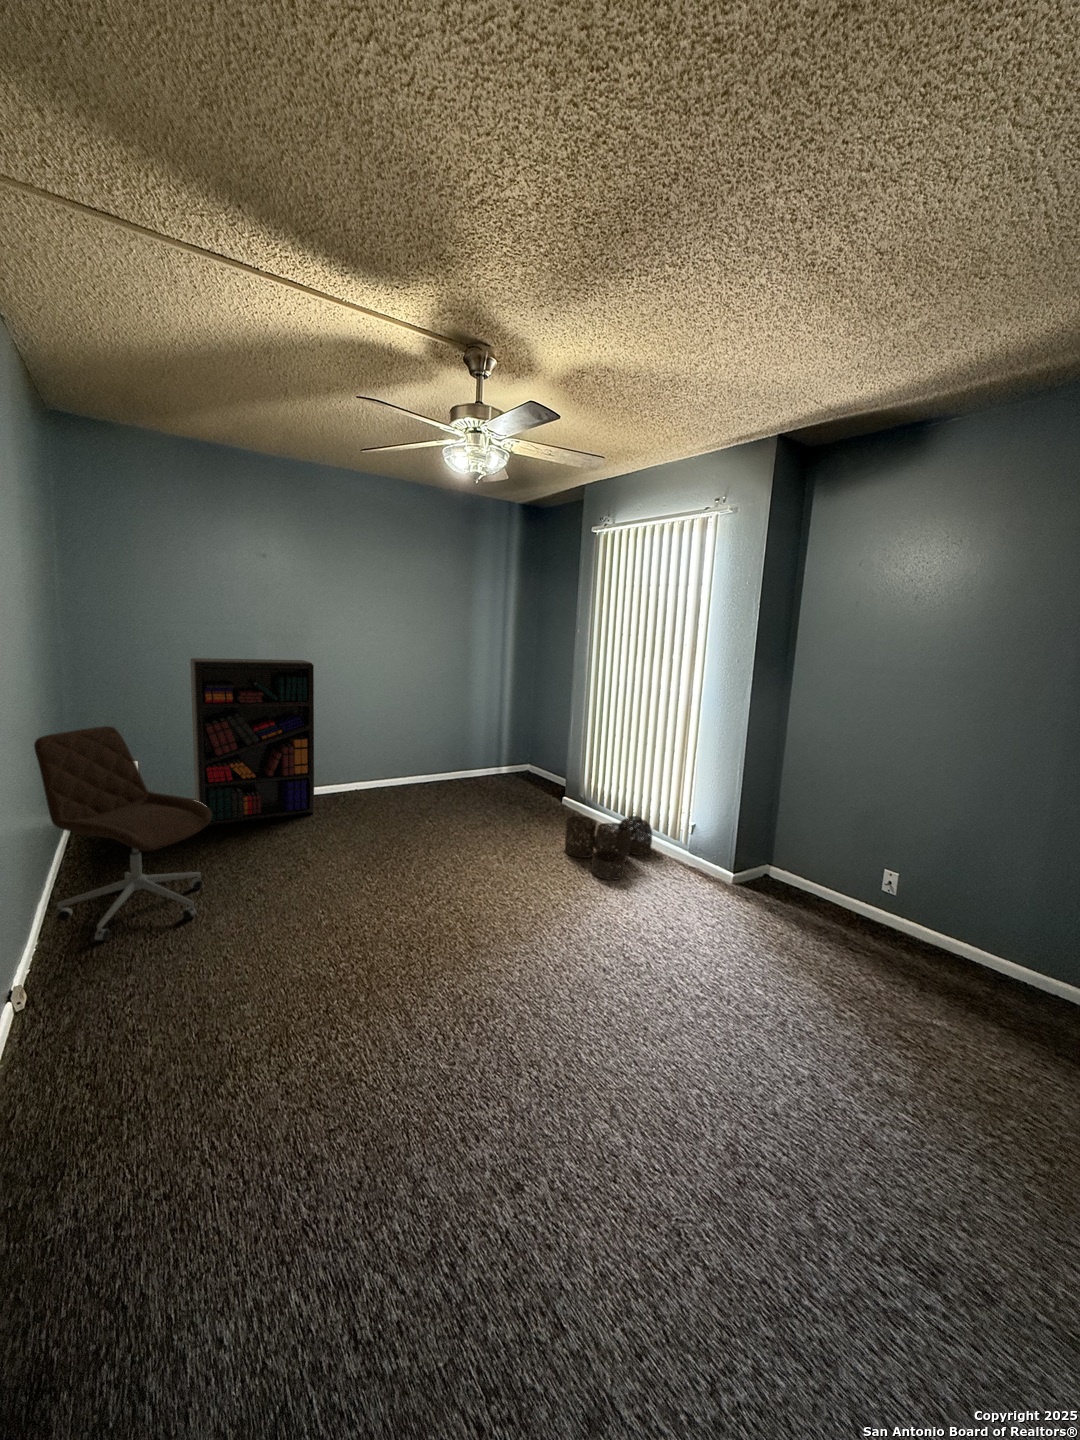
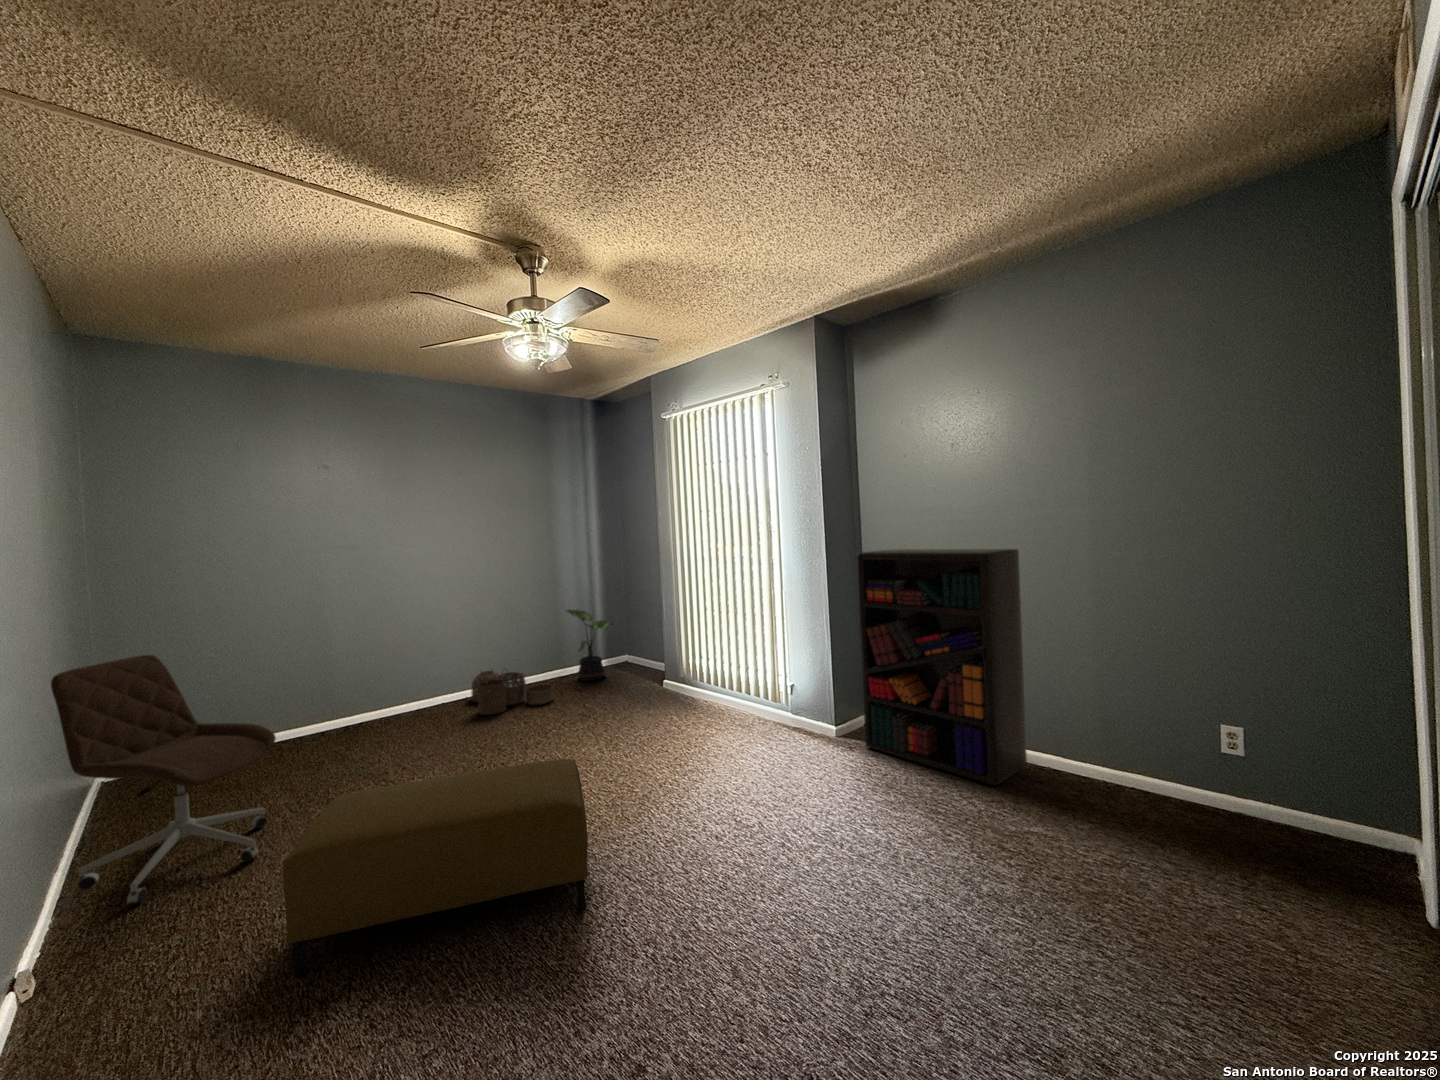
bookshelf: present [190,658,314,826] -> present [857,549,1027,785]
potted plant: none [470,717,515,789] -> present [566,610,612,681]
woven basket: present [565,812,652,880] -> present [471,671,553,715]
ottoman: none [220,877,484,1033] -> present [283,759,588,976]

